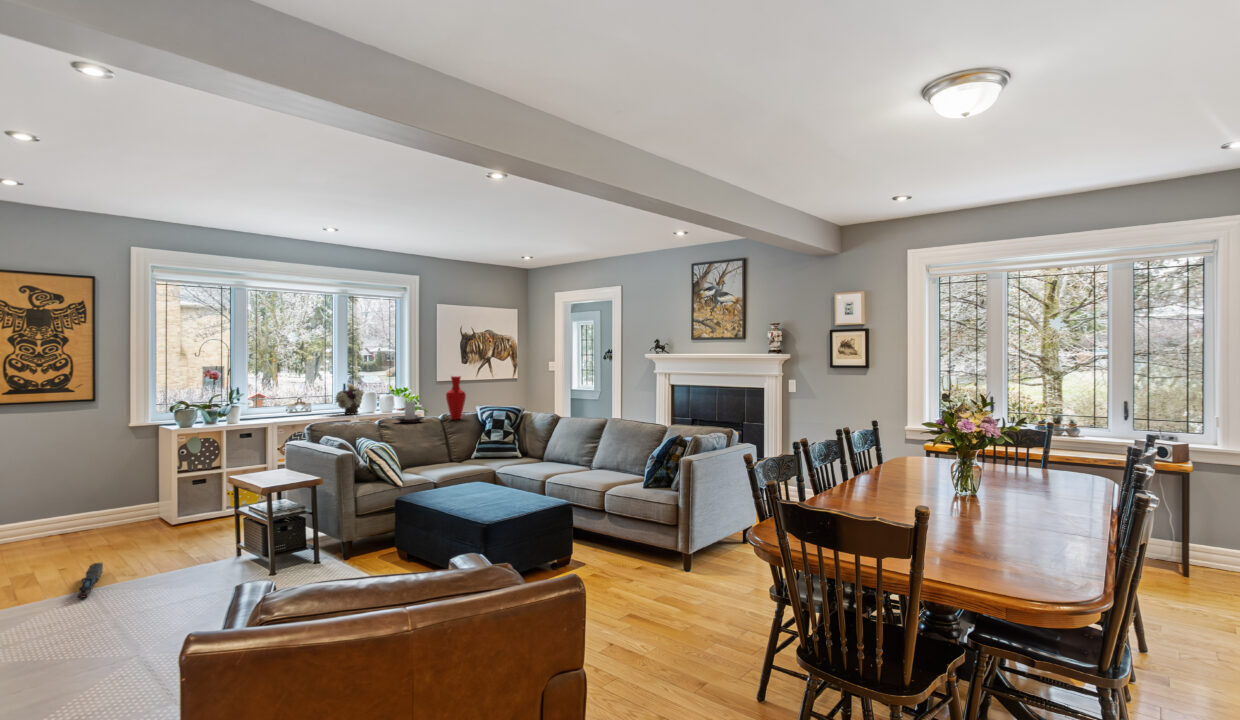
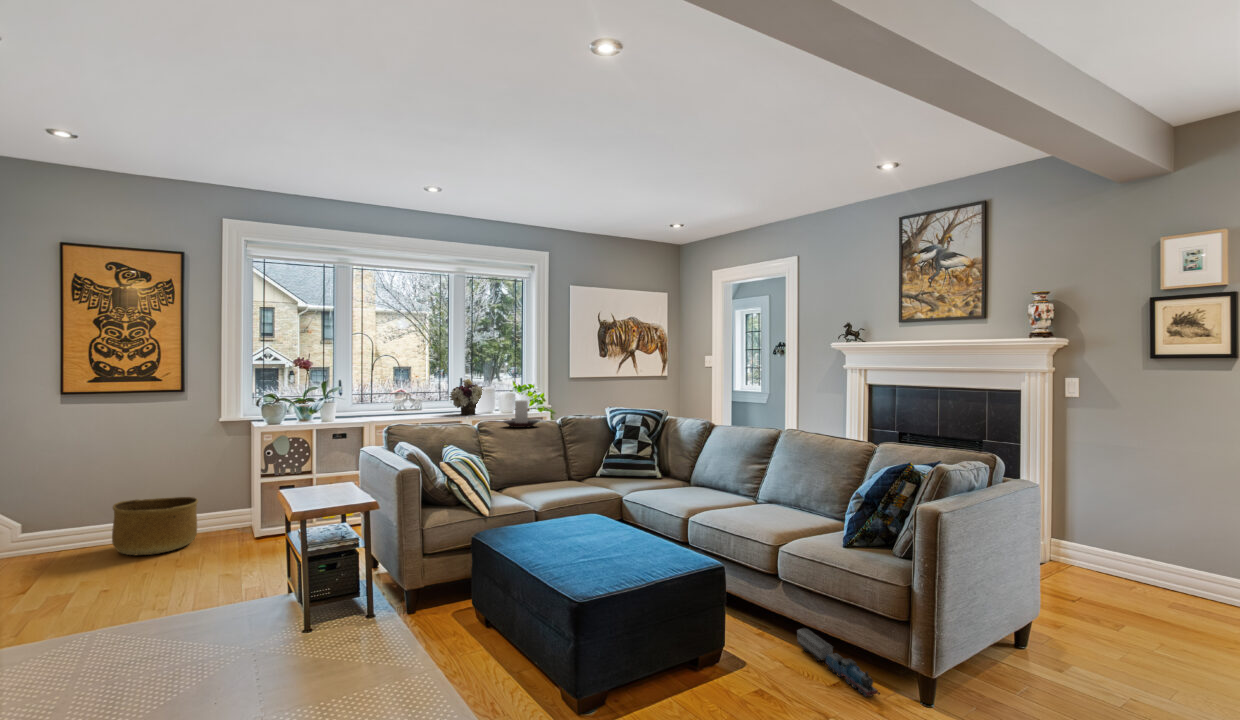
vase: present [446,376,466,419] -> none [568,369,592,425]
basket: none [36,493,117,544] -> present [112,497,198,555]
toy train: present [77,563,103,598] -> present [797,628,880,697]

